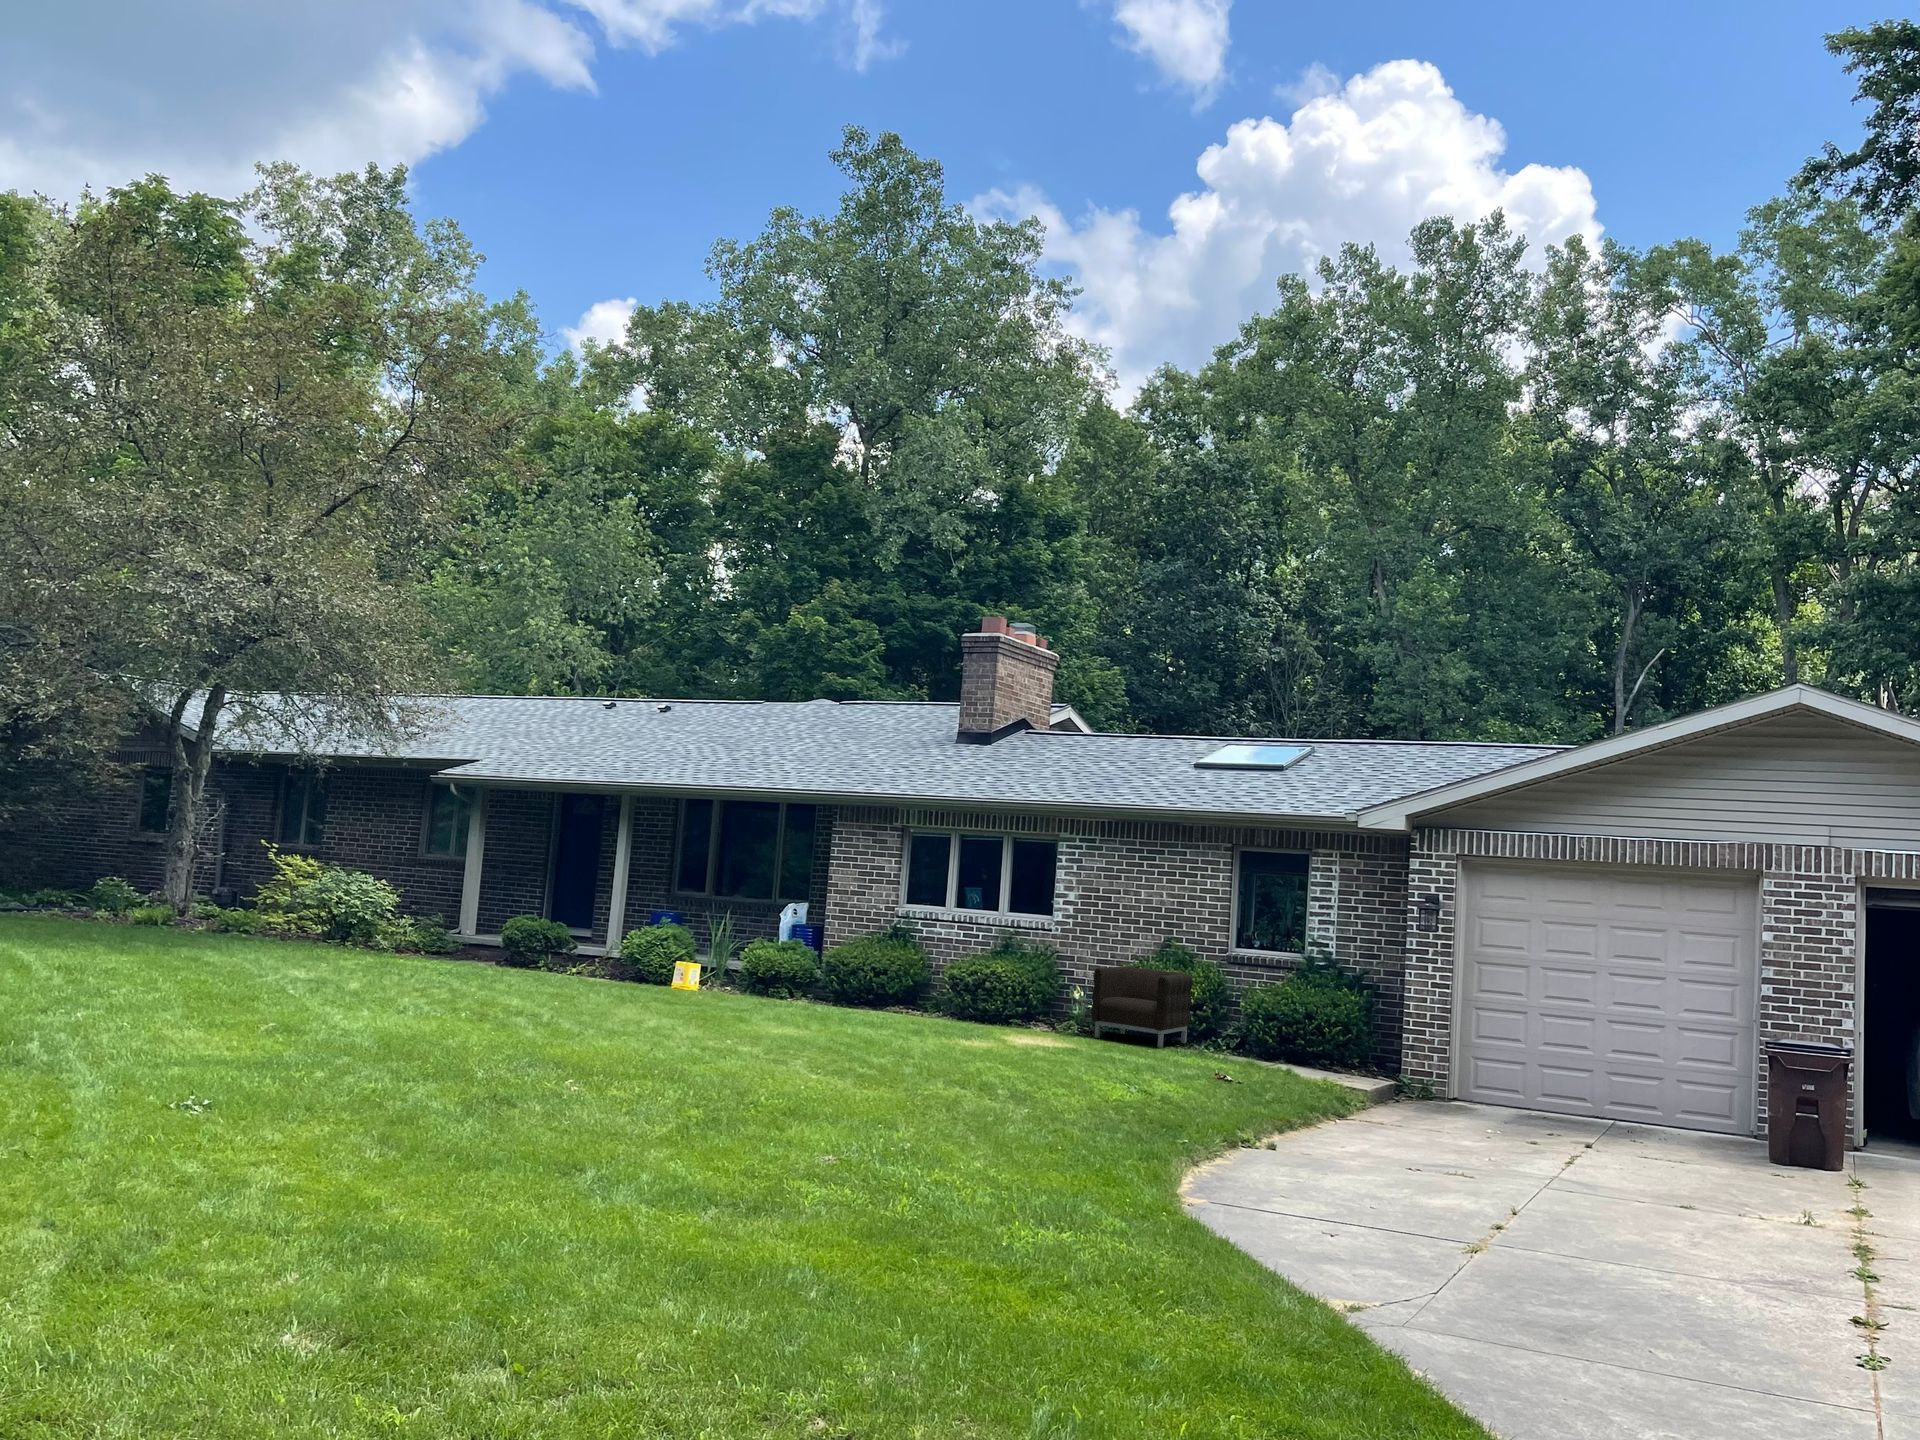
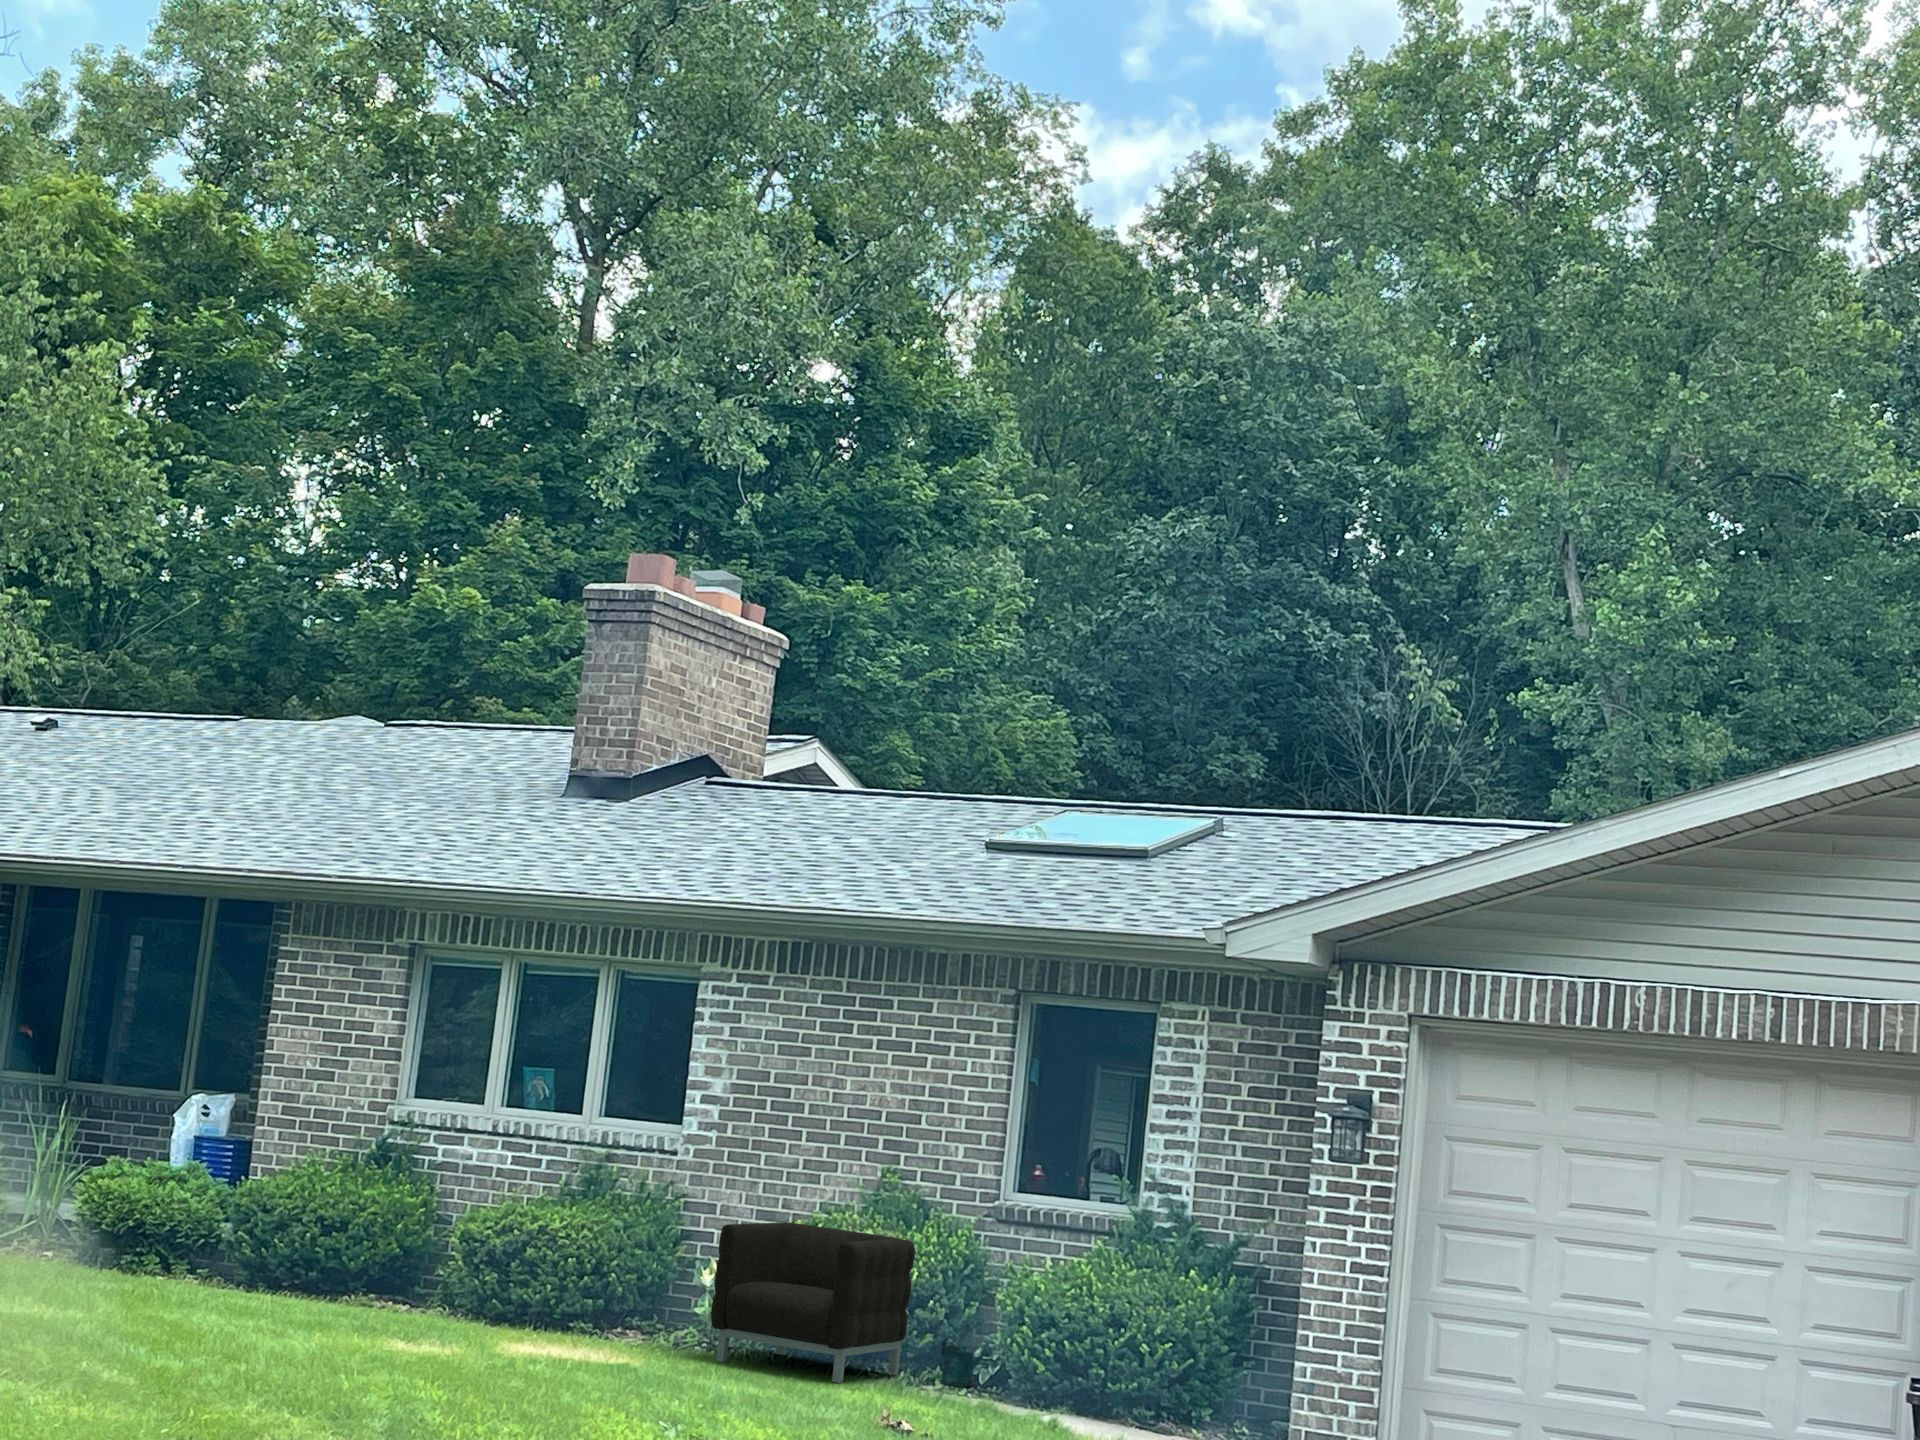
watering can: none [1208,1023,1237,1049] -> present [940,1336,993,1387]

